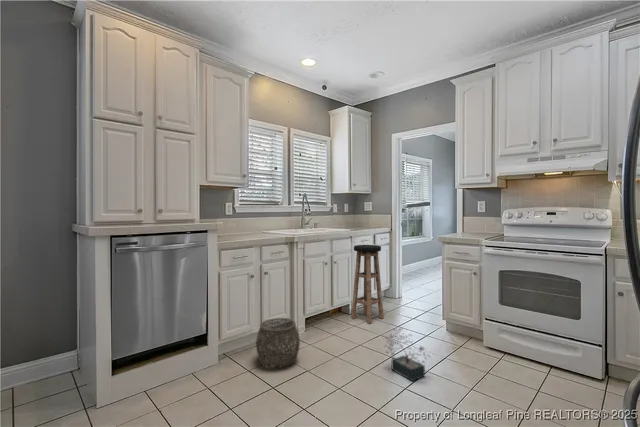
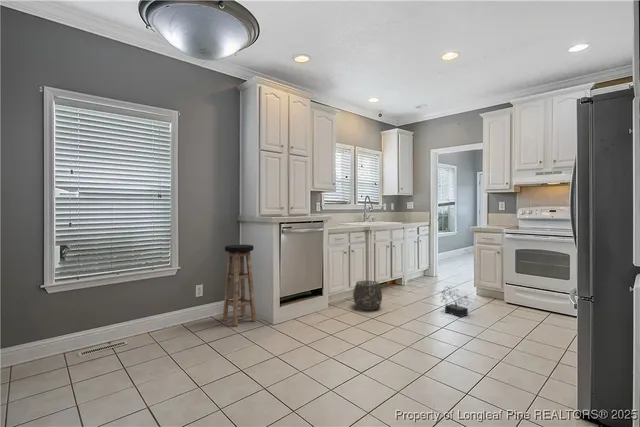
bar stool: present [351,245,384,324] -> present [223,245,256,327]

